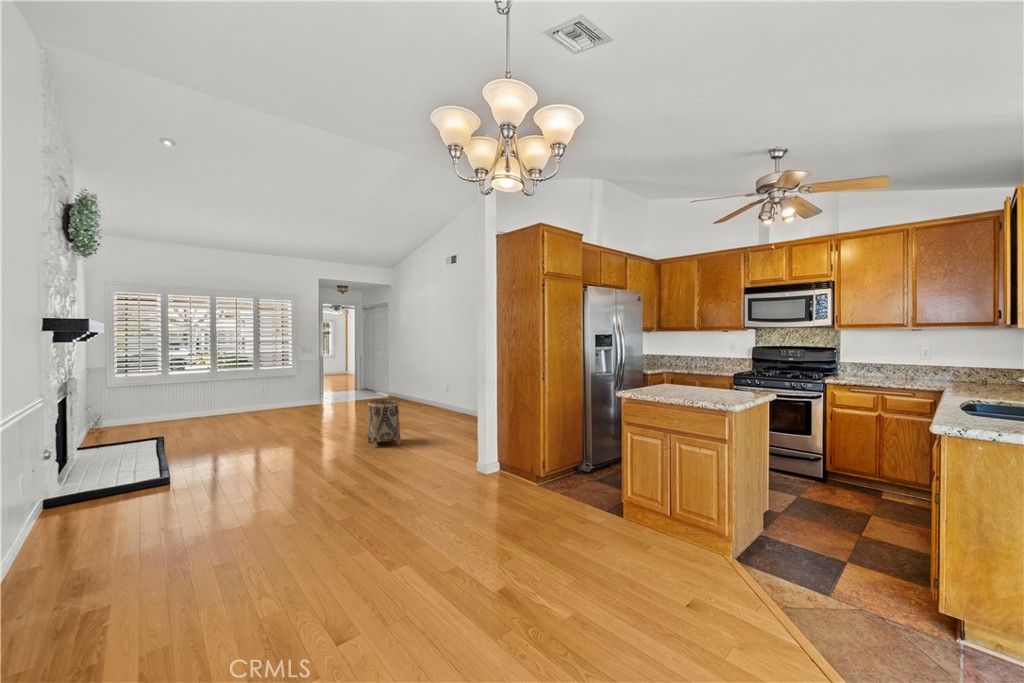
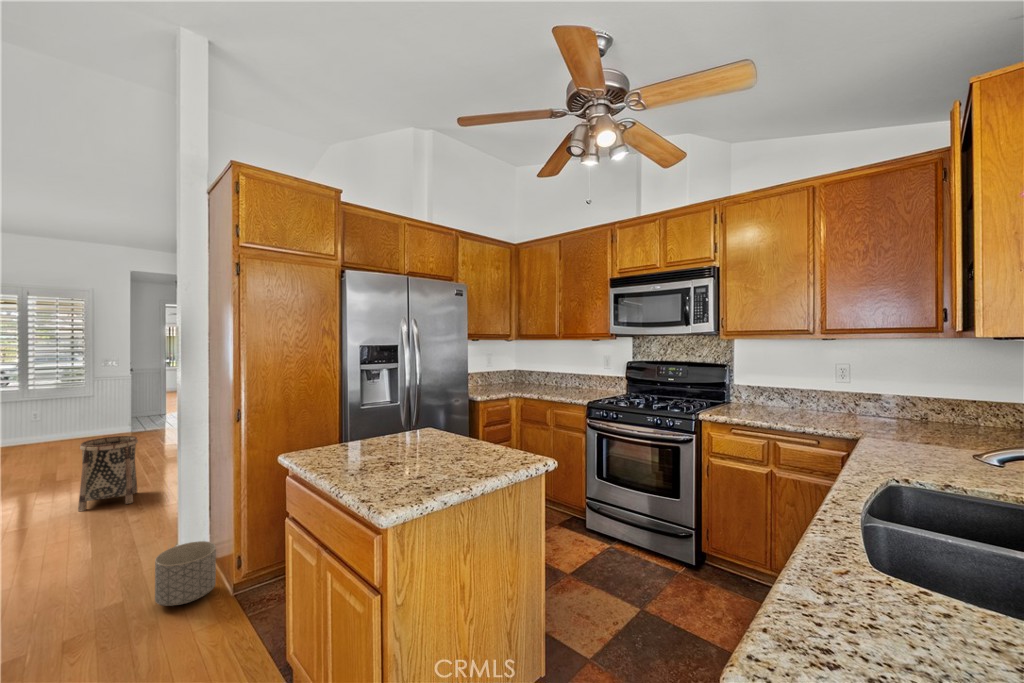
planter: none [501,455,531,489] -> present [155,541,216,606]

